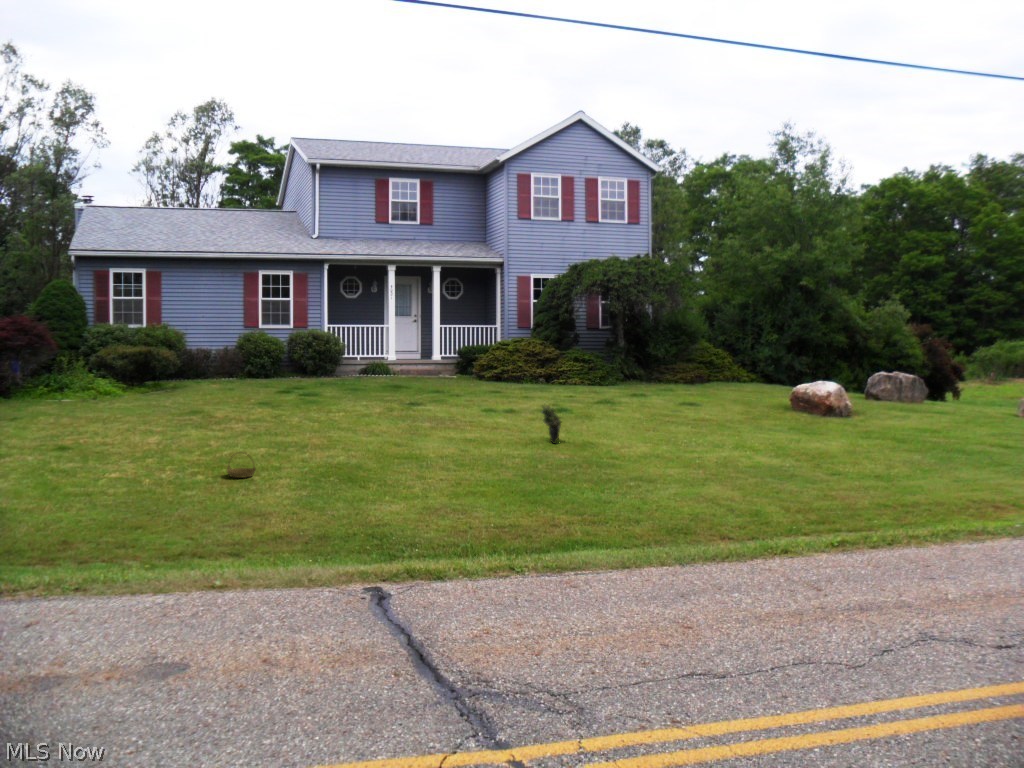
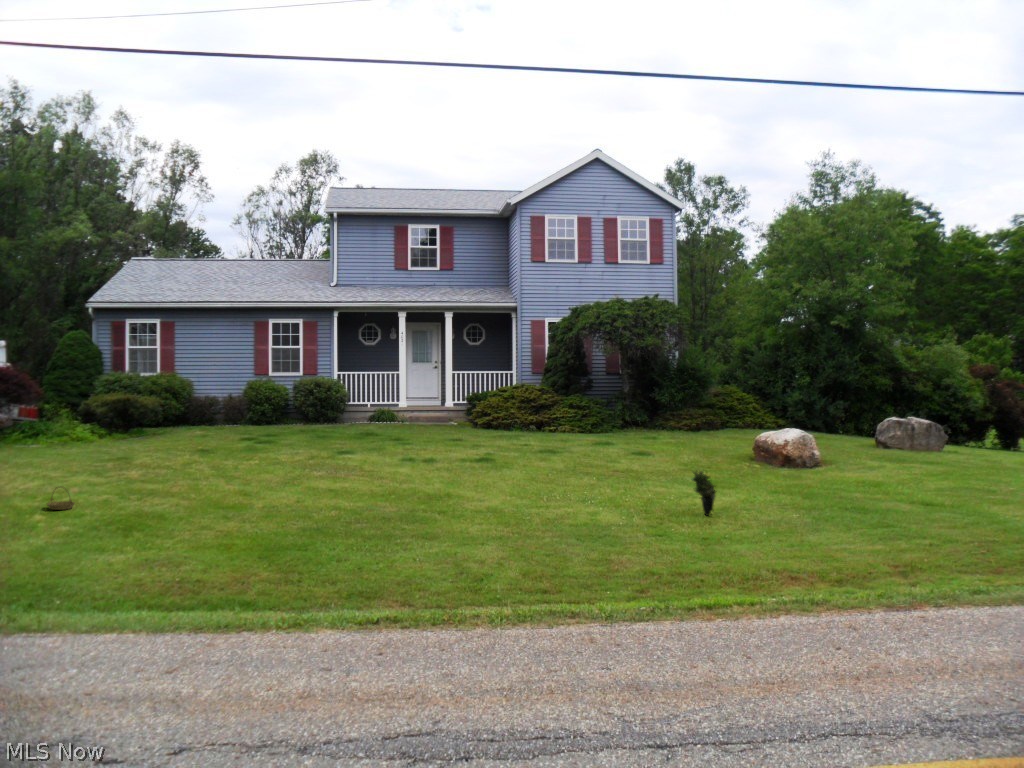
potted plant: present [541,405,561,444] -> present [693,470,717,516]

